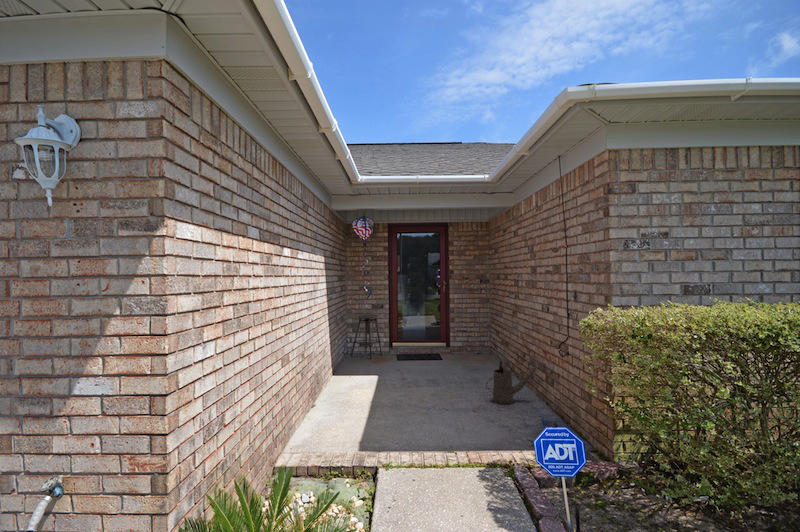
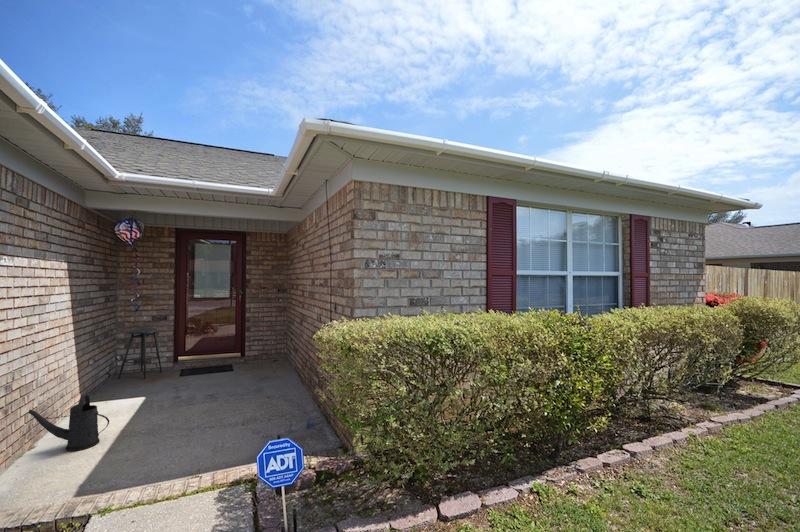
watering can: present [486,360,536,404] -> present [29,394,109,451]

